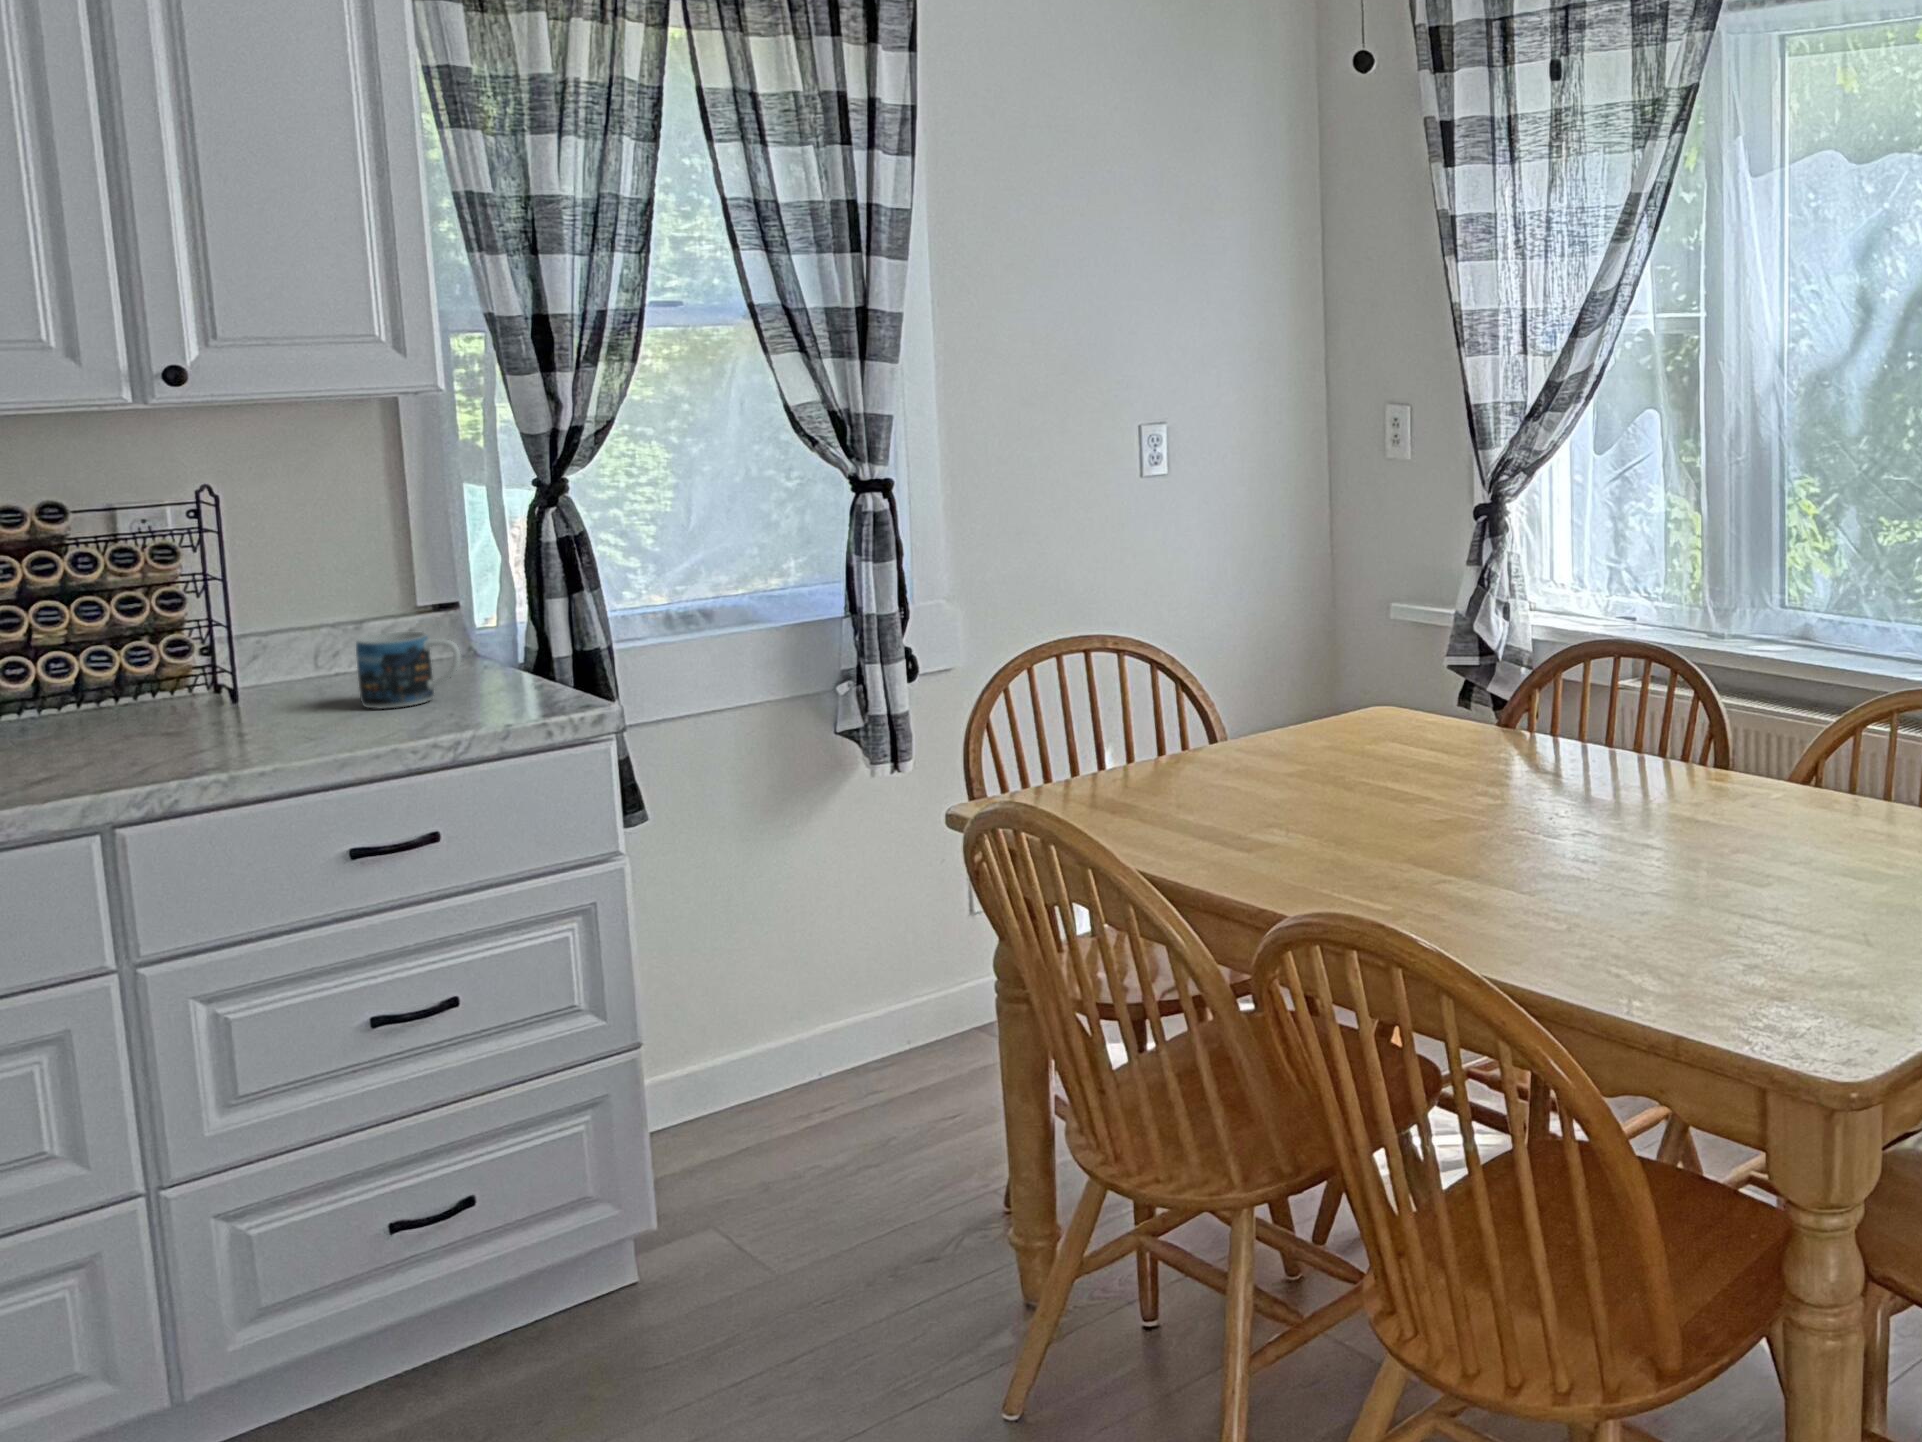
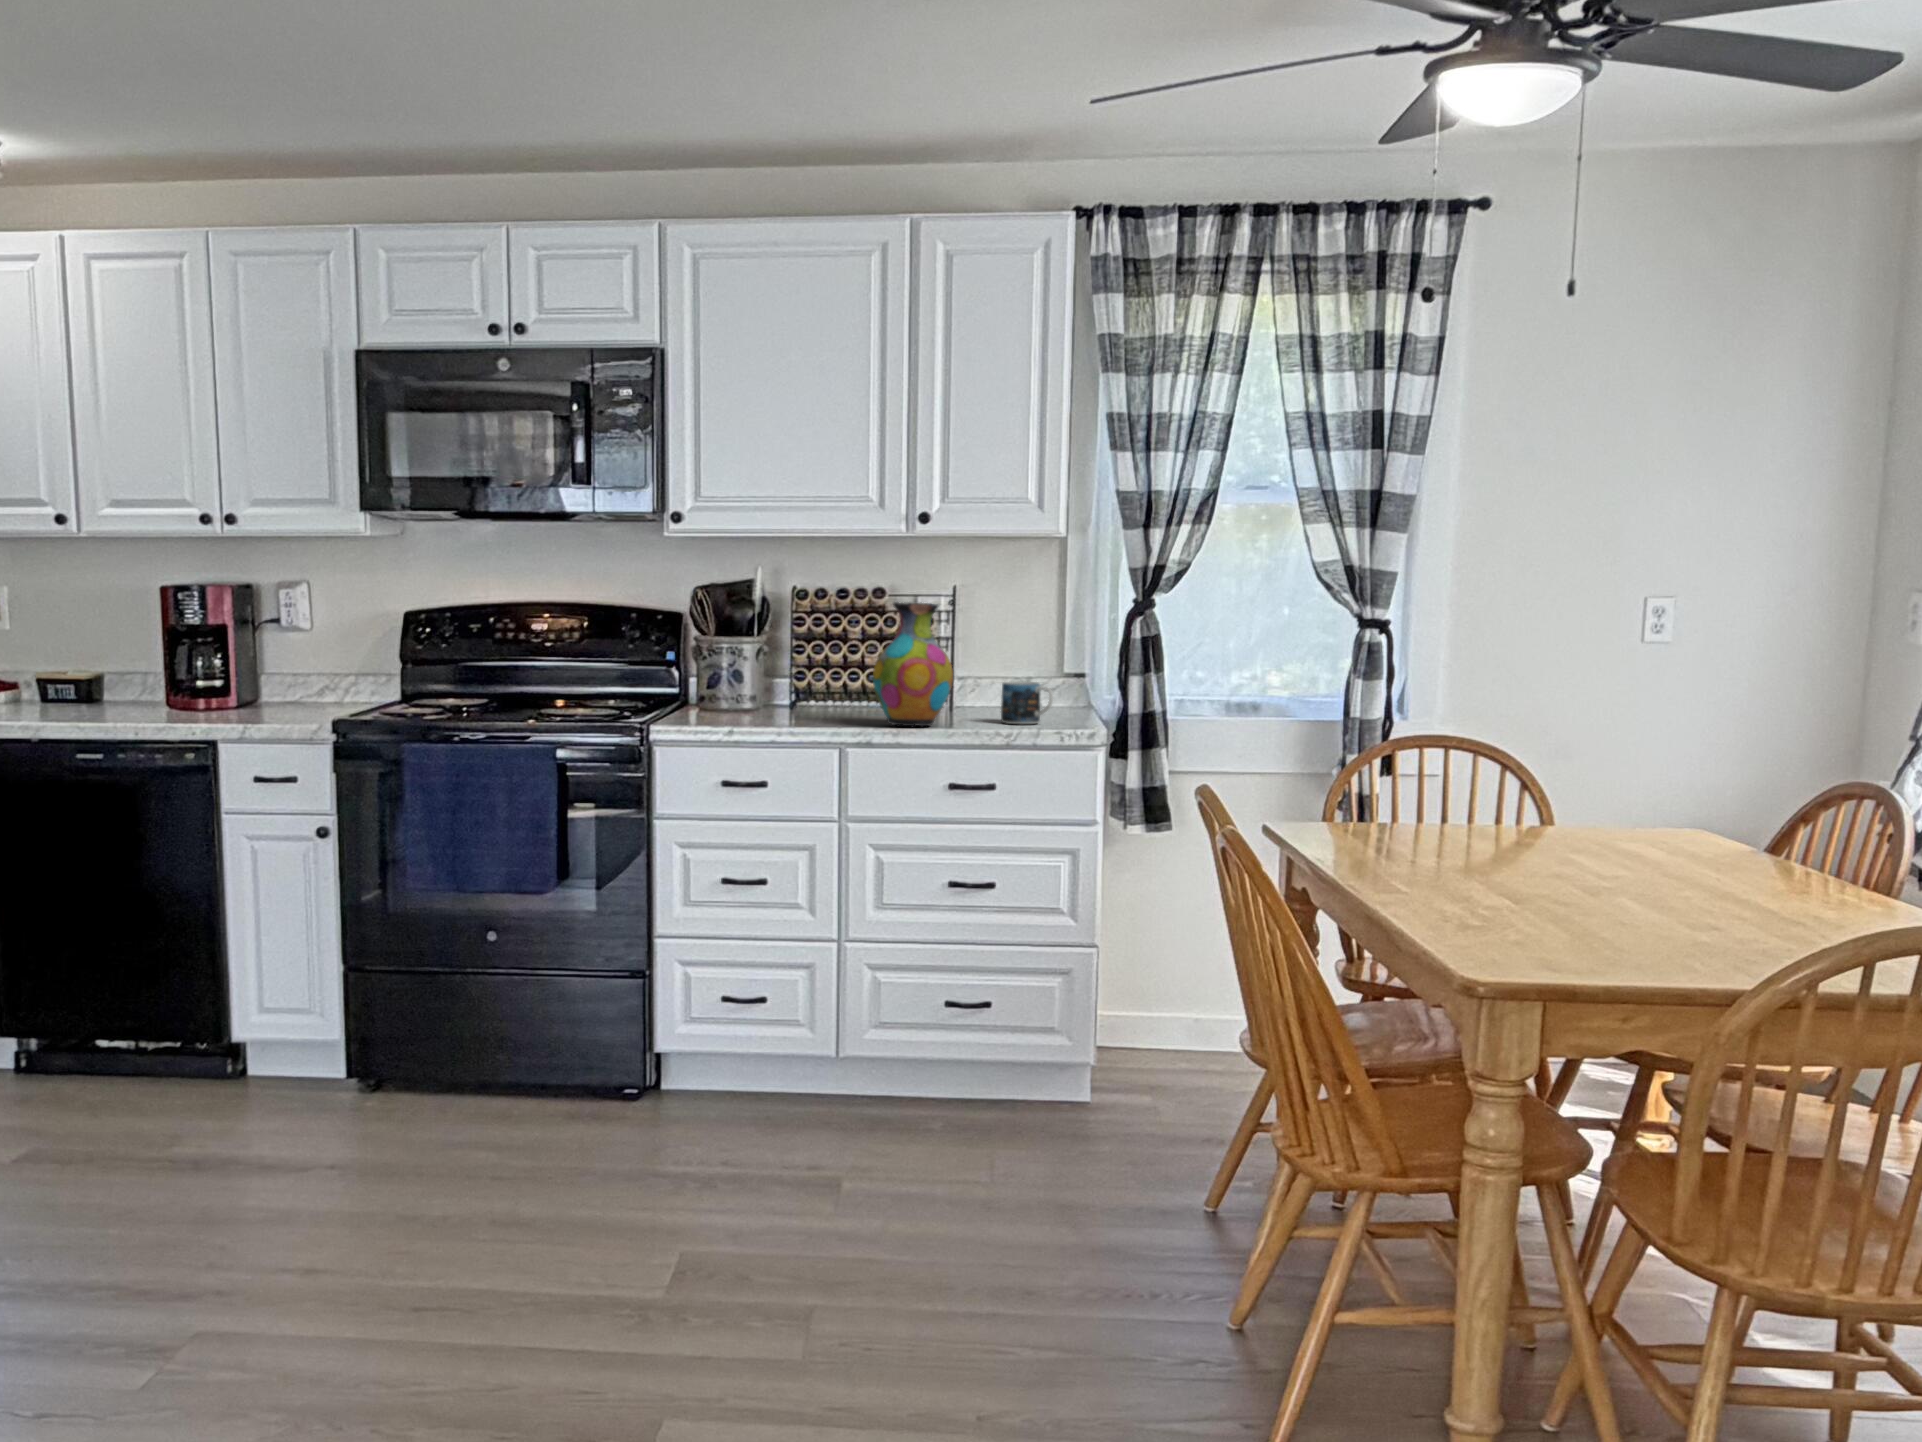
vase: none [102,526,276,753] -> present [873,602,953,727]

